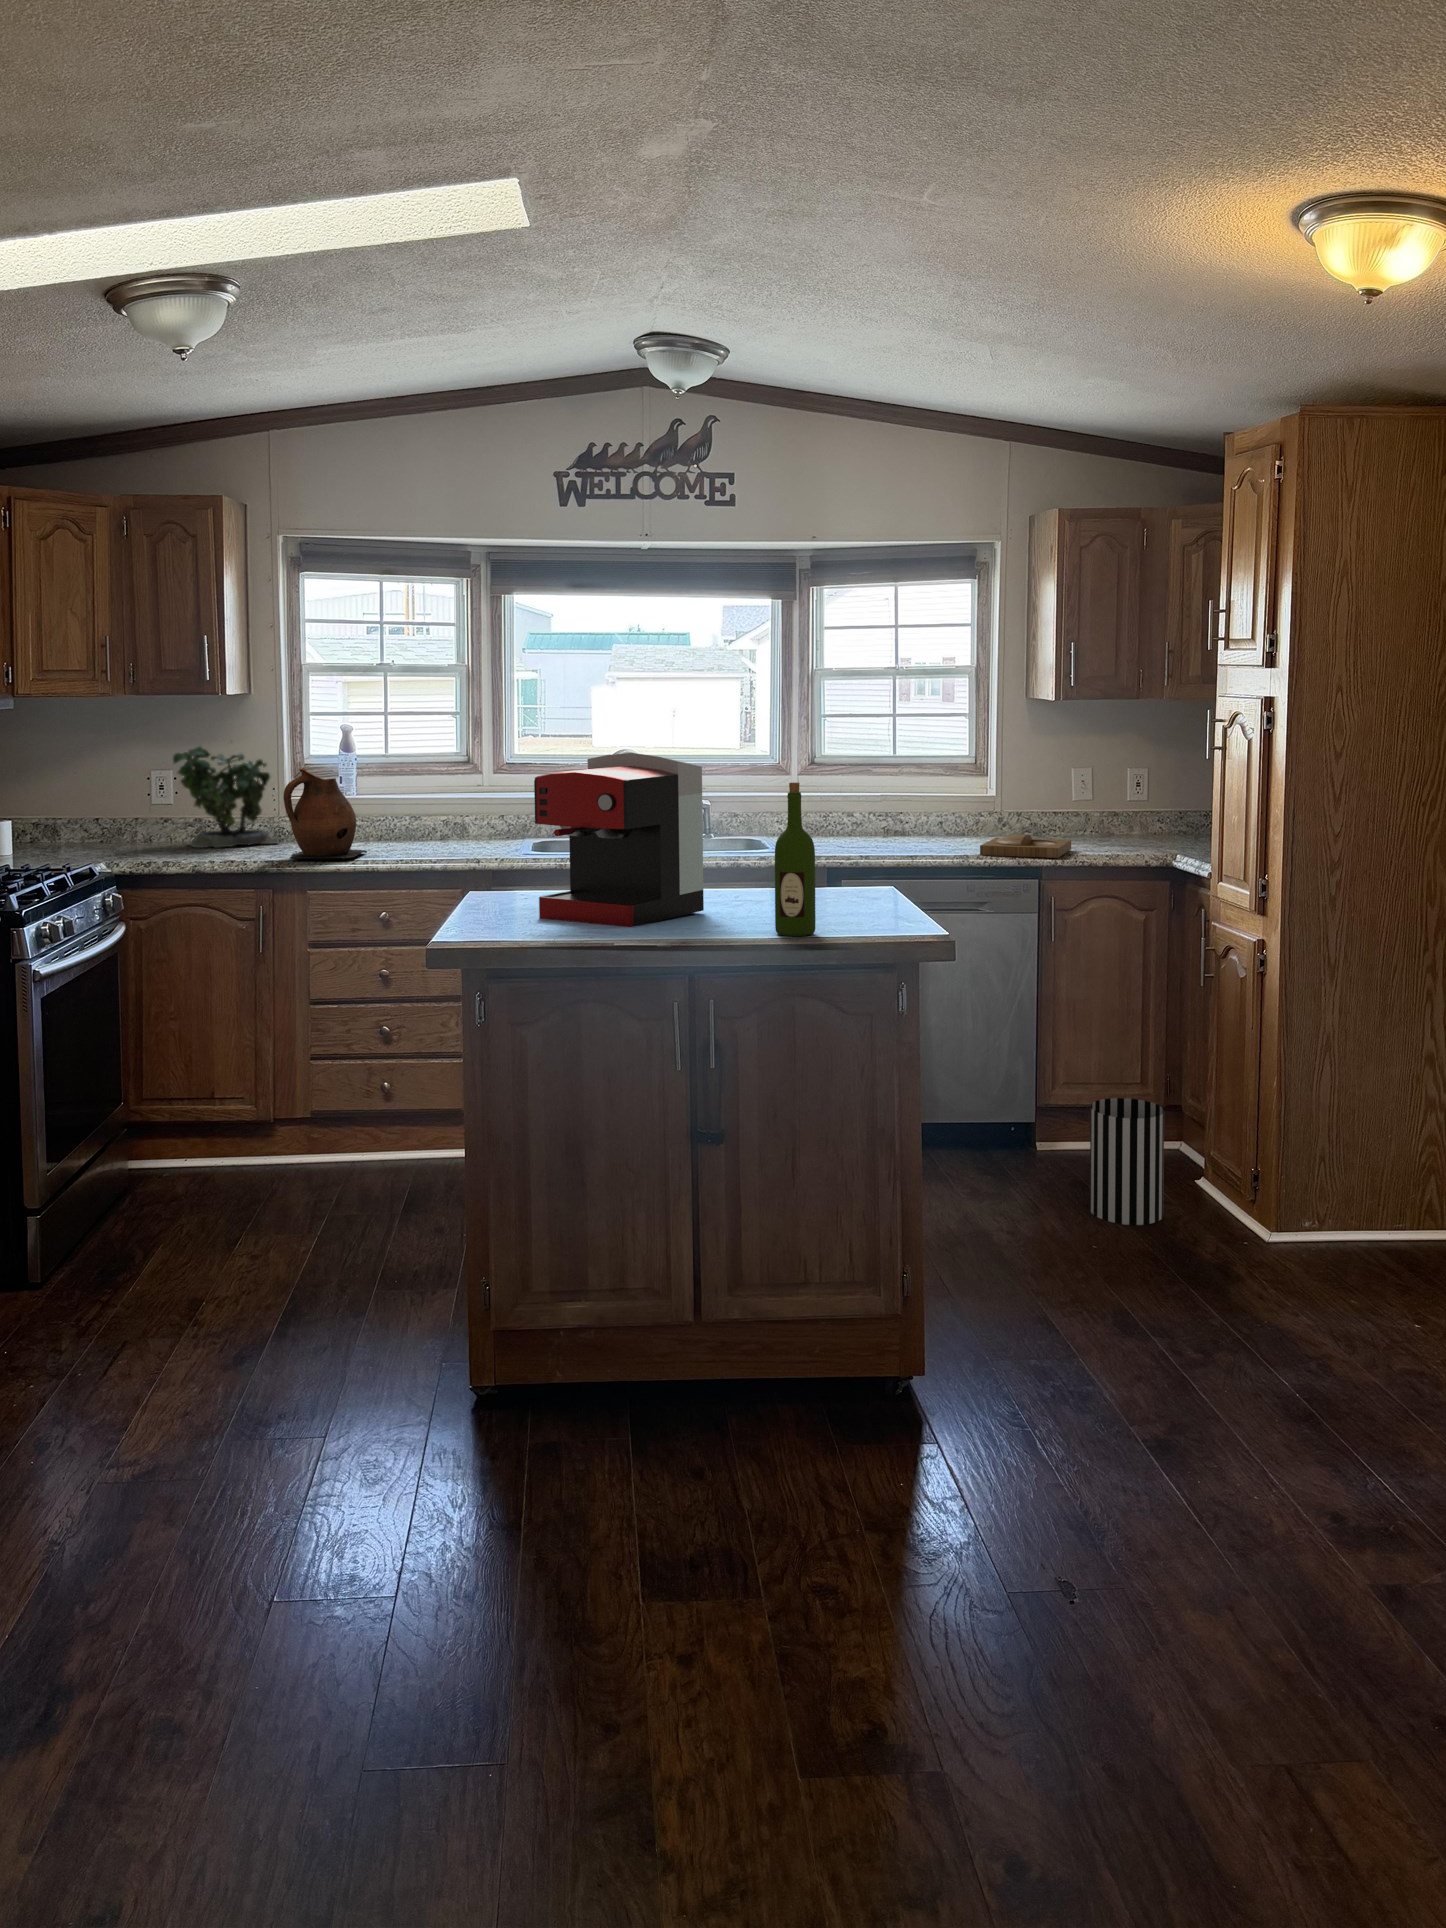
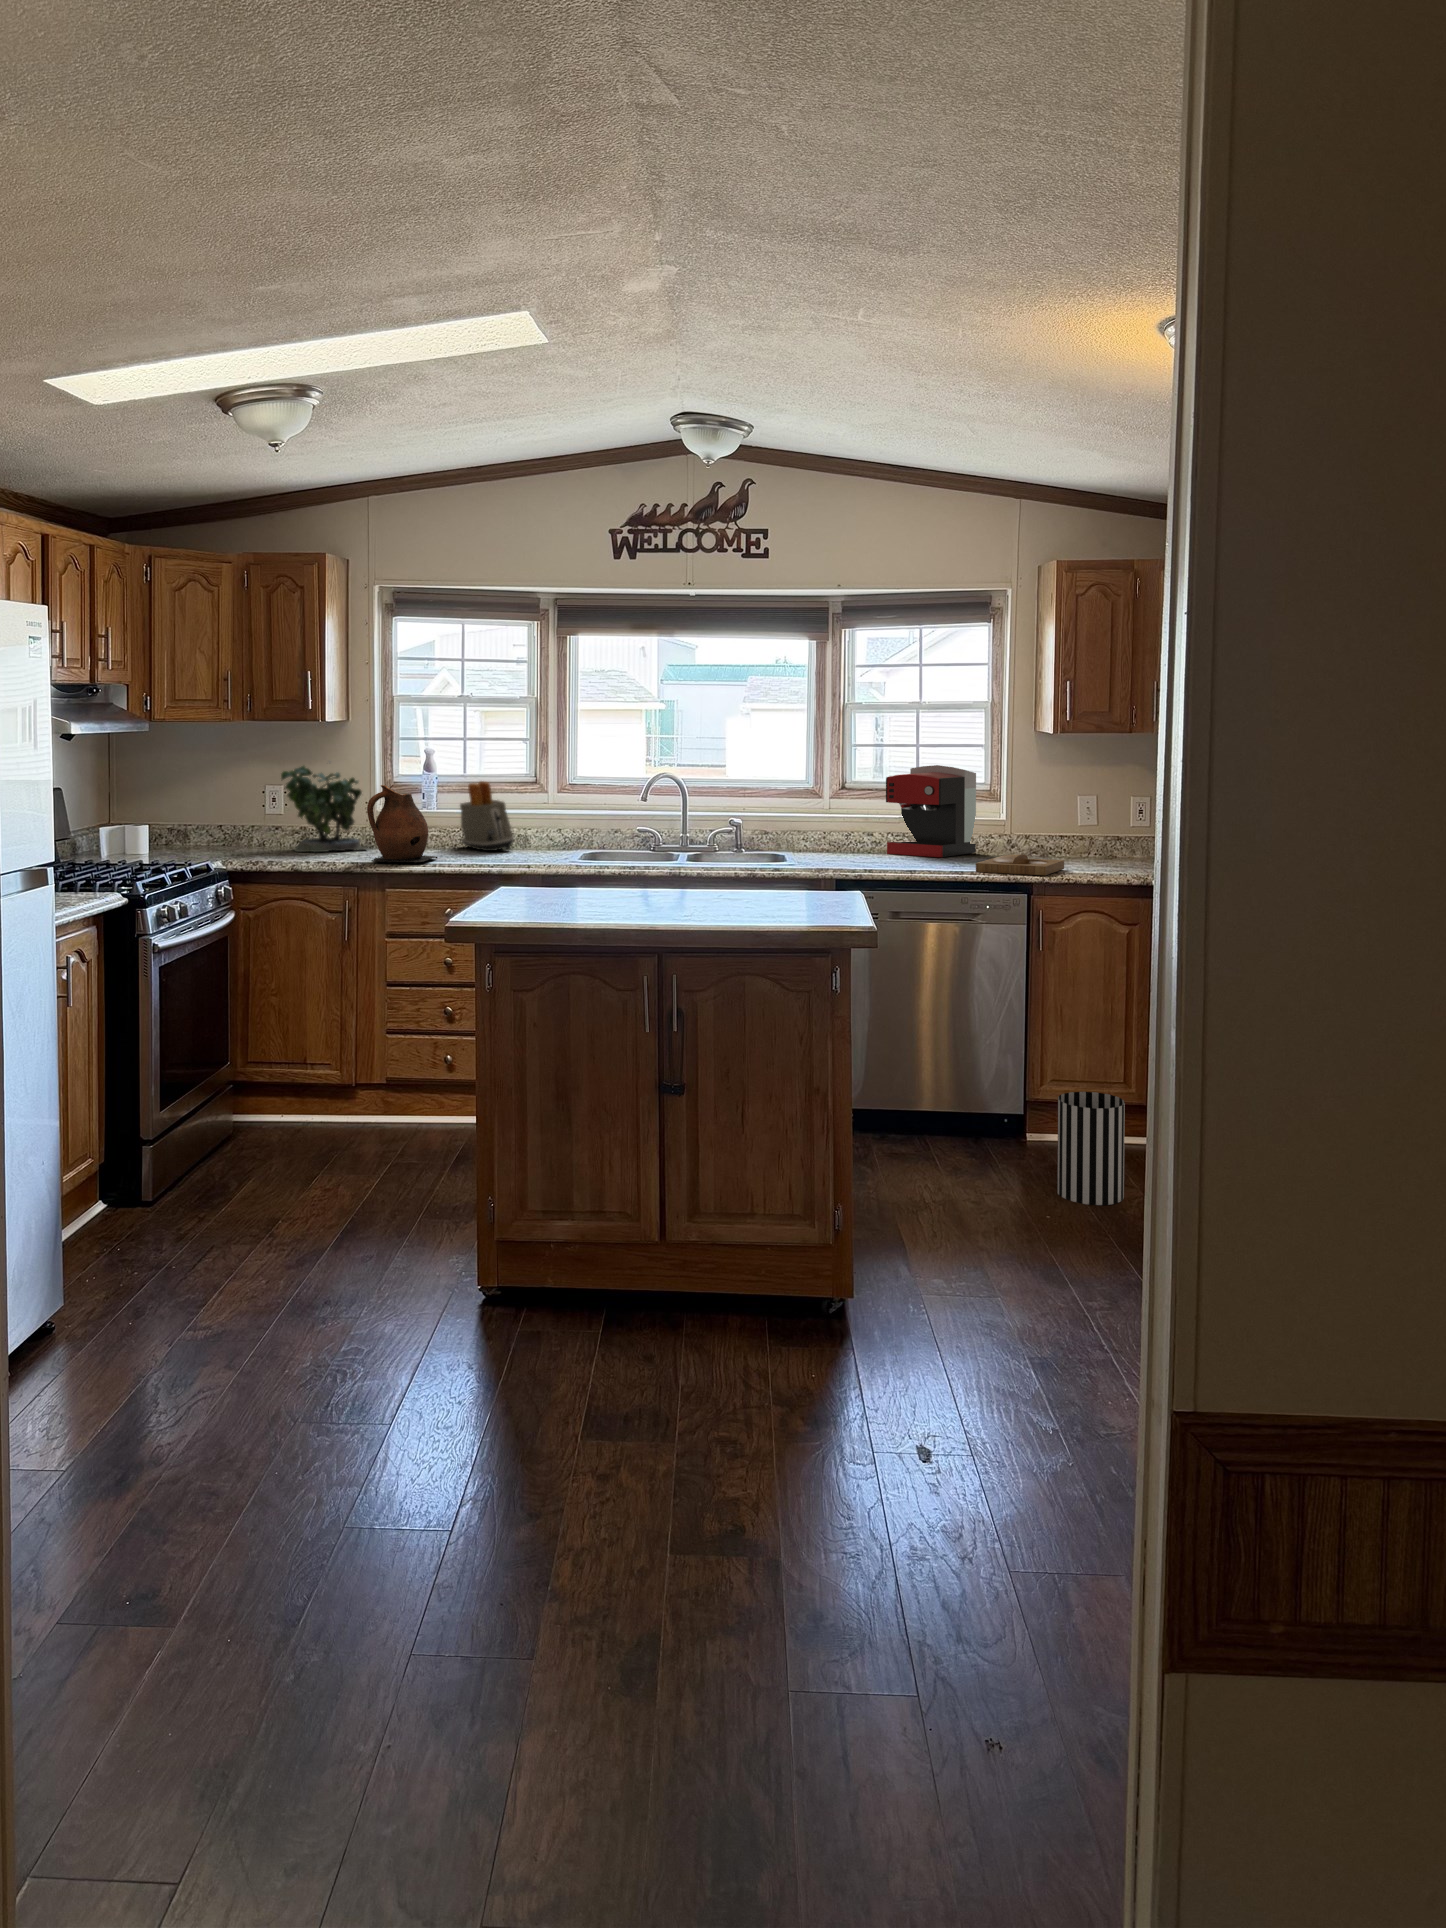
coffee maker: present [534,753,704,927] -> present [886,765,976,857]
toaster: none [385,761,451,842] -> present [460,781,514,851]
wine bottle: present [775,783,815,936] -> none [729,796,763,924]

